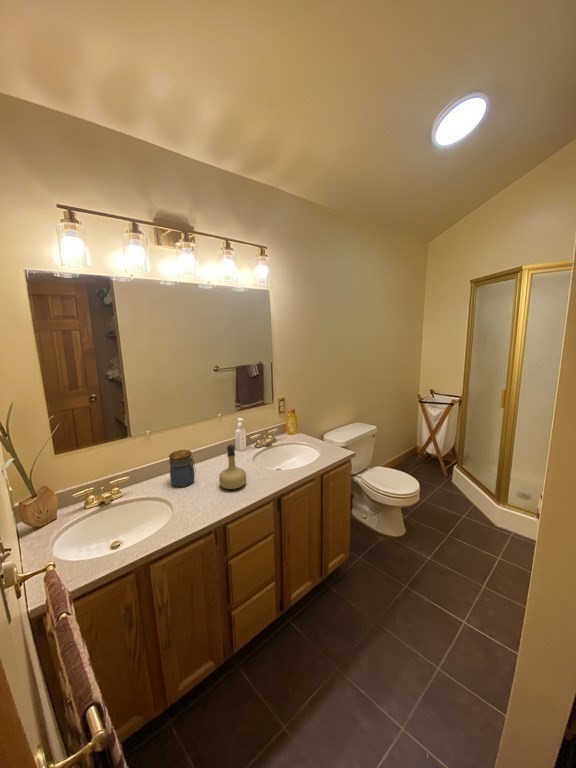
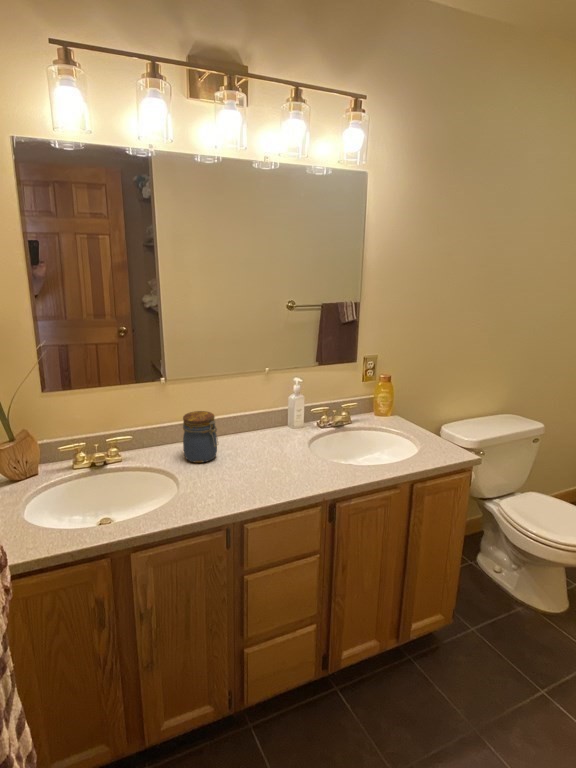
perfume bottle: present [219,444,246,489] -> none [247,411,288,477]

